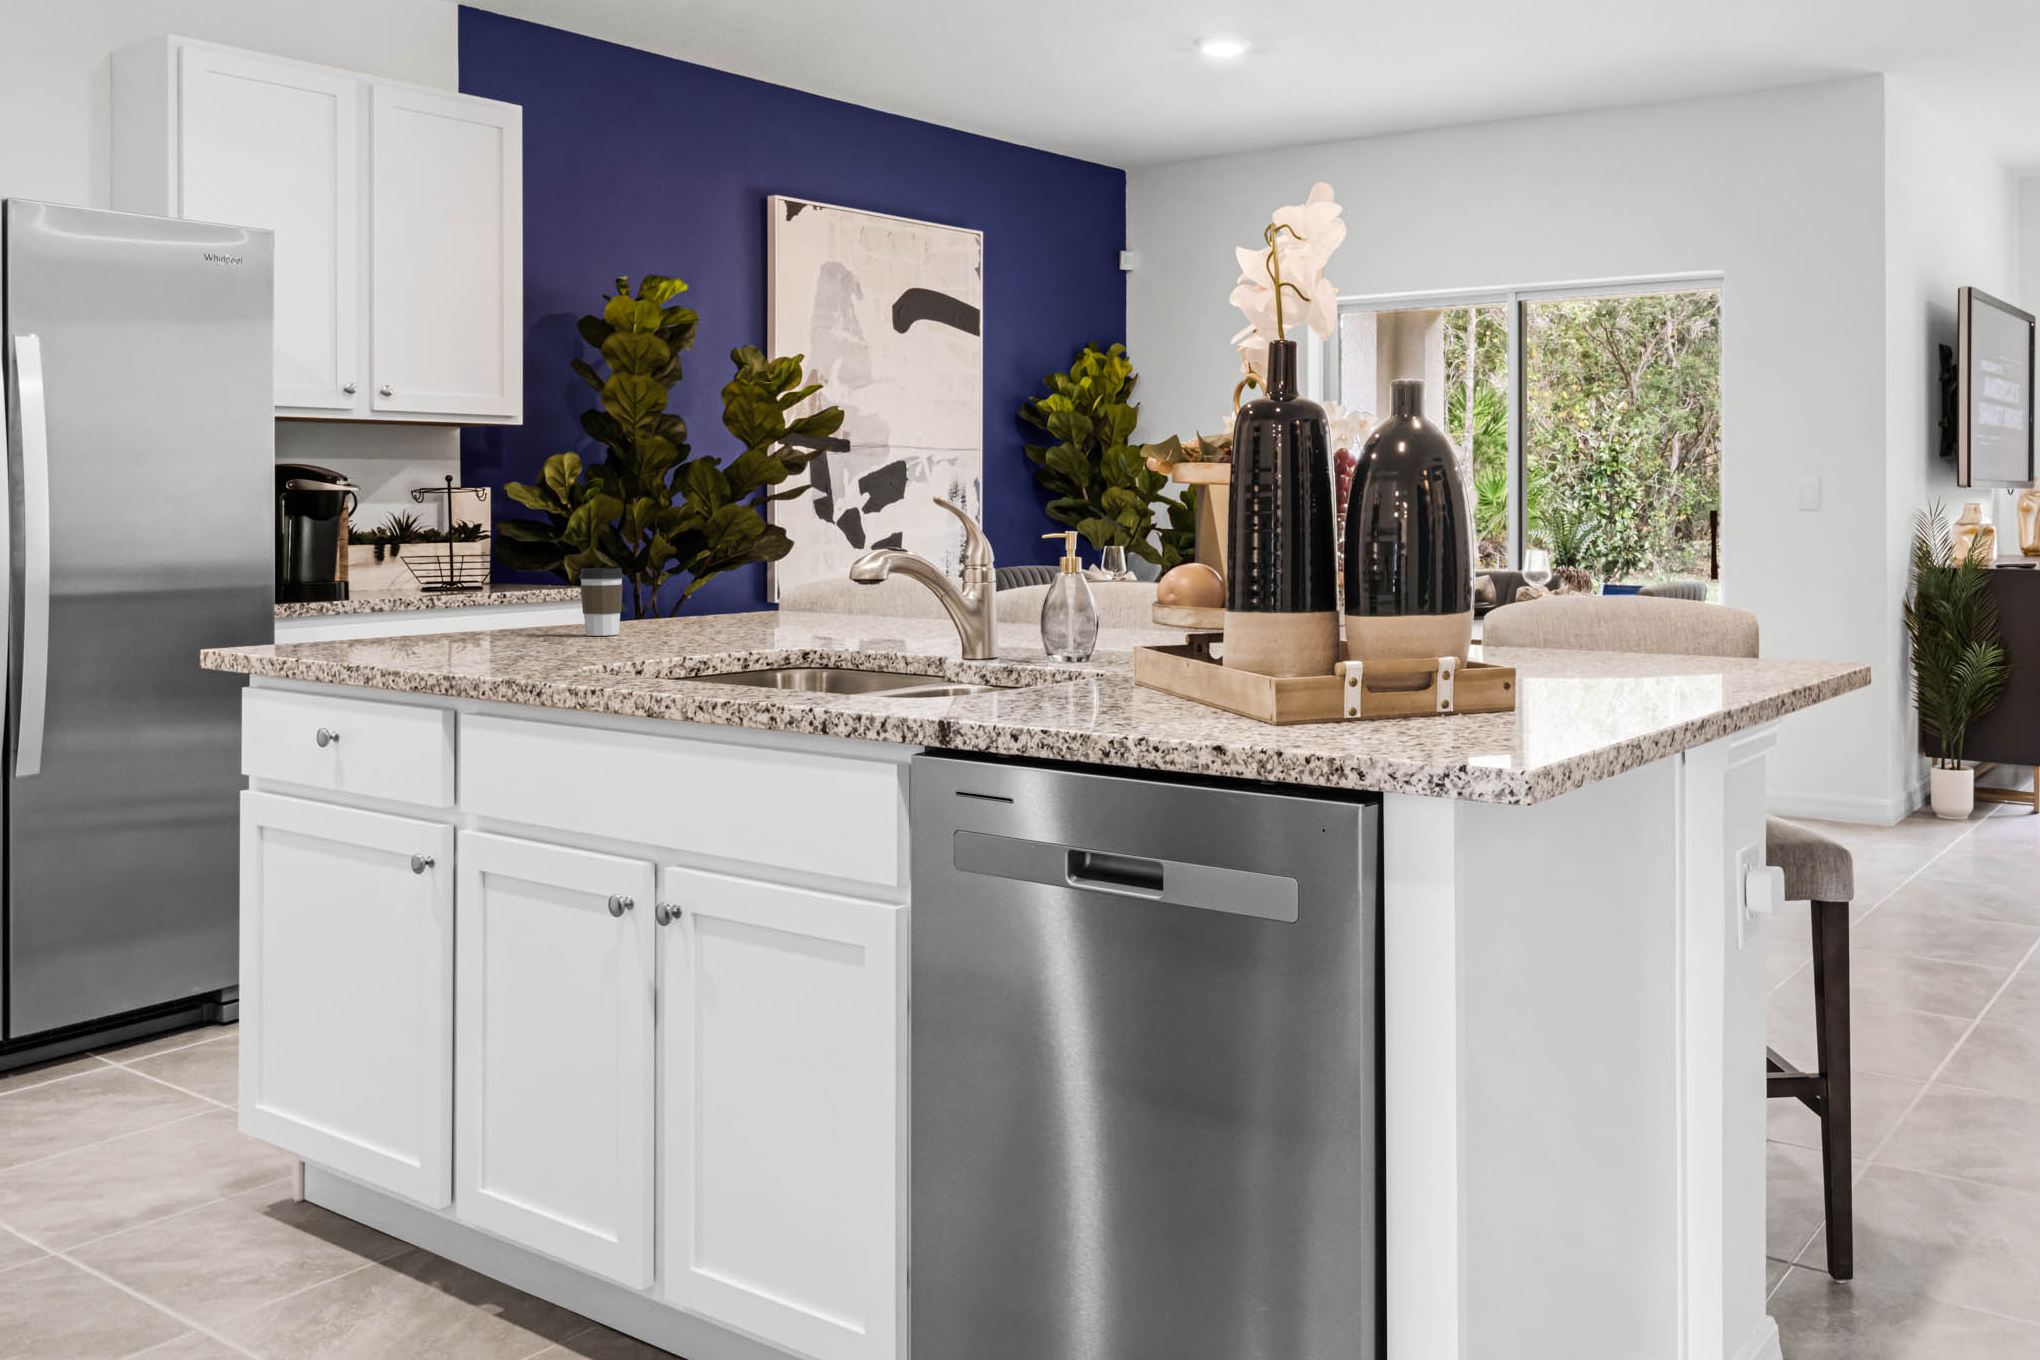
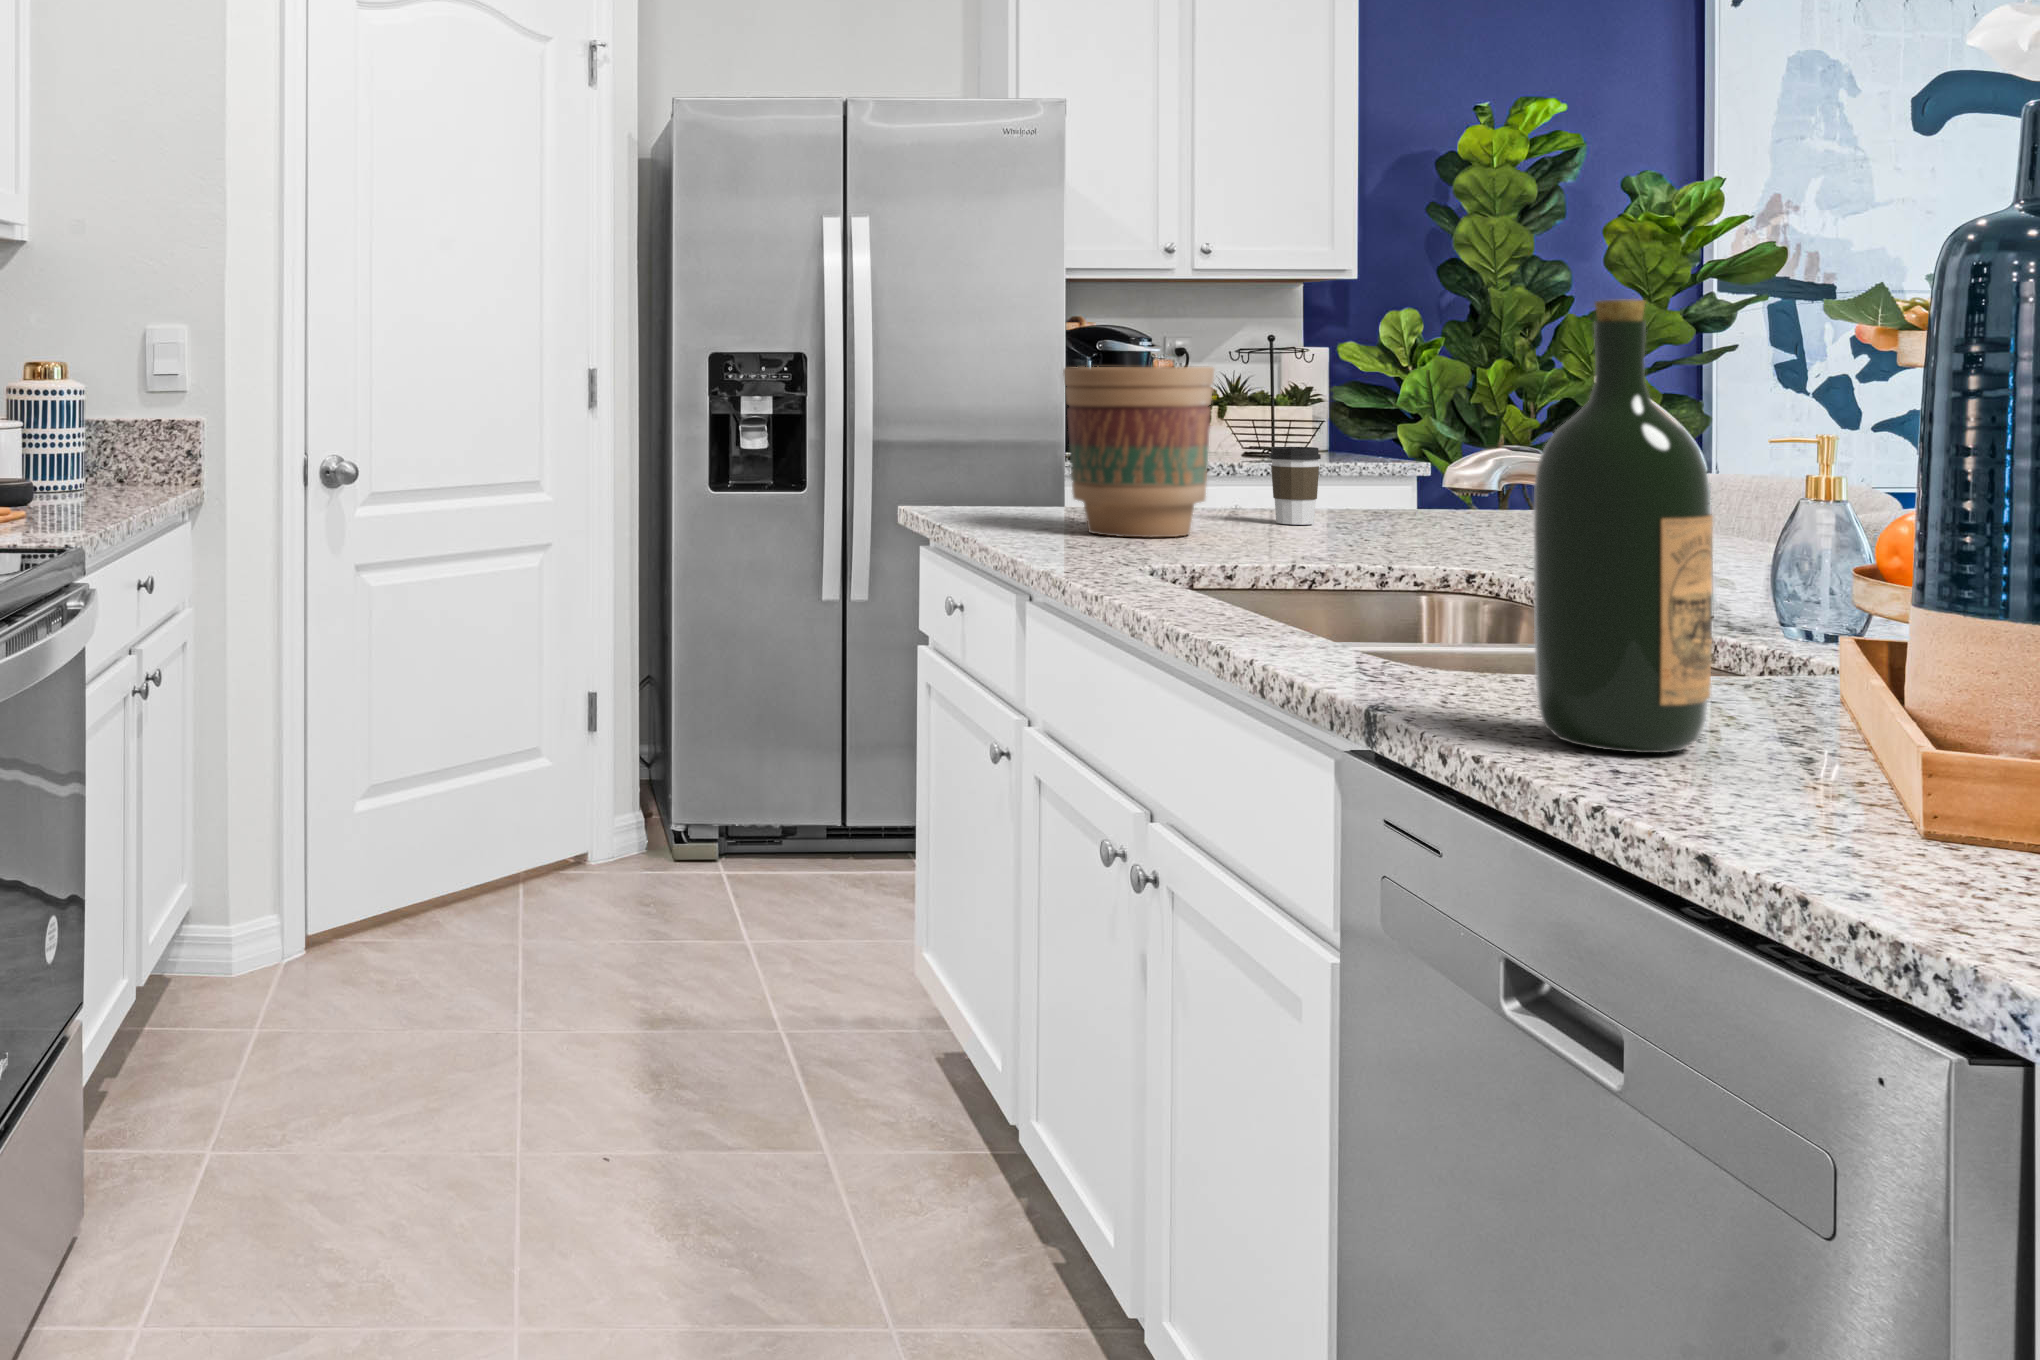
wine bottle: none [1043,438,1138,718] -> present [1534,299,1713,753]
flower pot: none [413,496,561,653] -> present [1063,367,1214,537]

